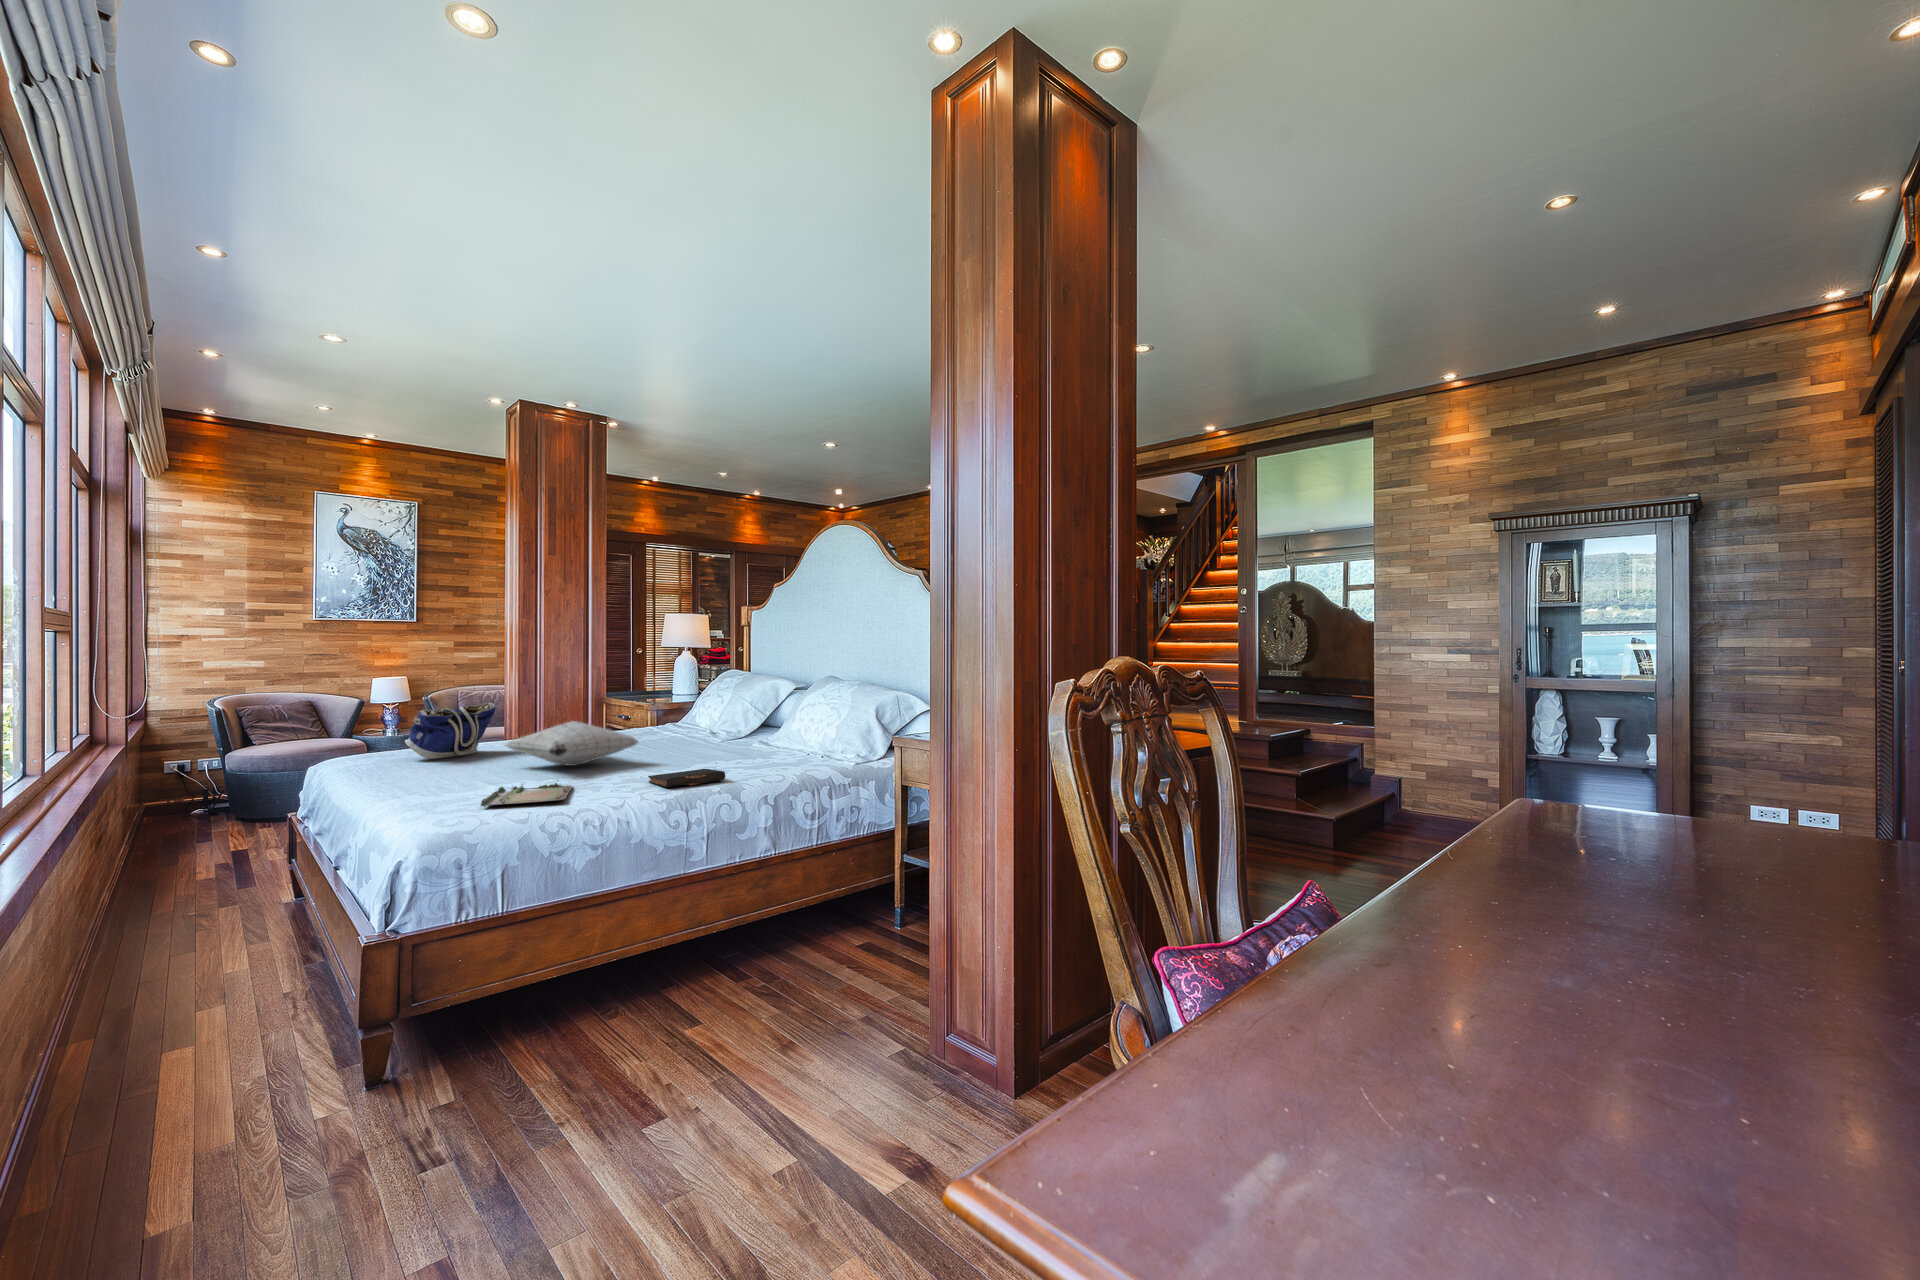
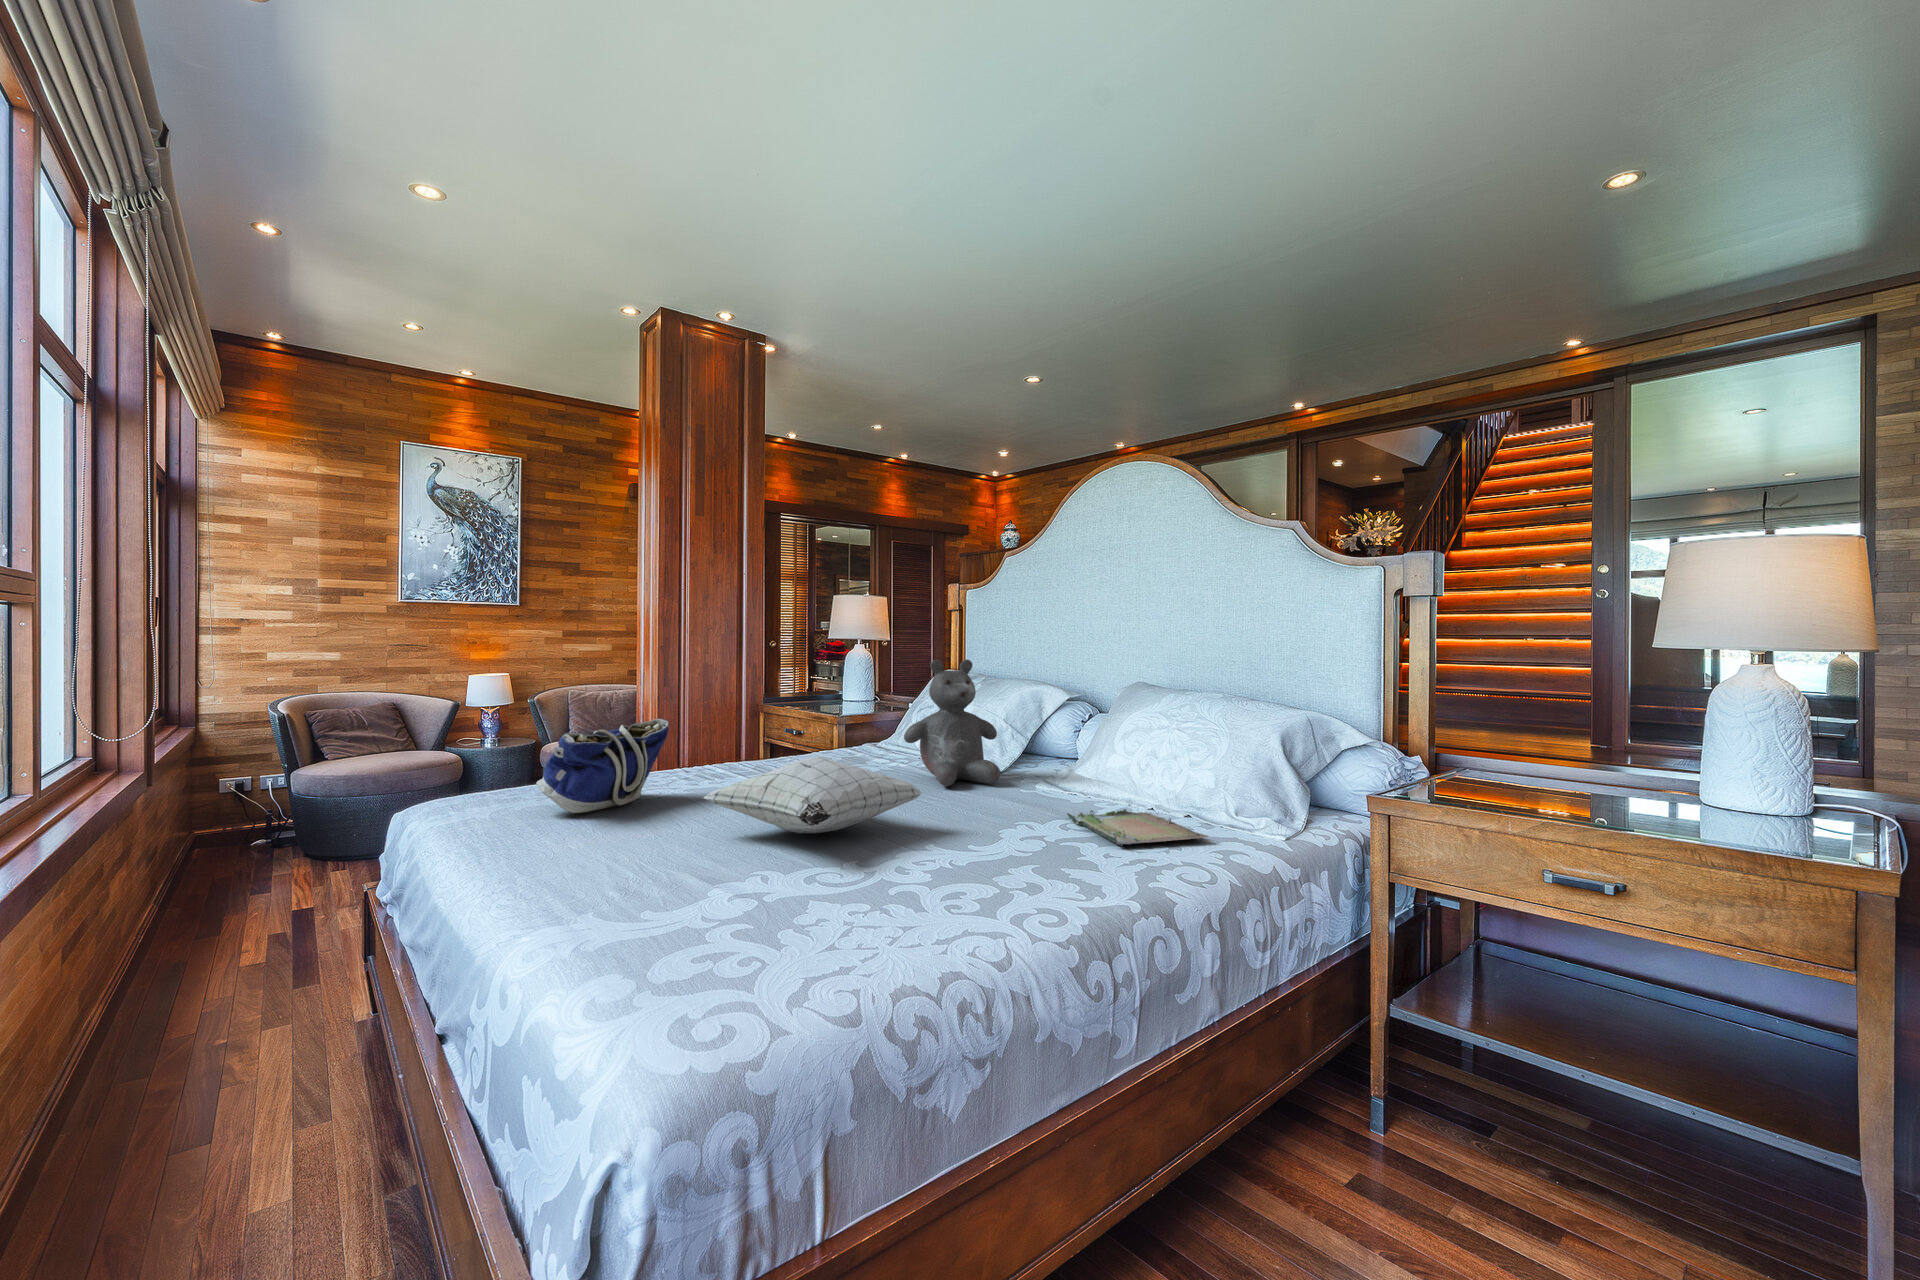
teddy bear: none [663,663,730,745] -> present [904,660,1000,786]
book: present [648,769,725,787] -> none [992,852,1134,903]
tray: present [481,780,572,807] -> present [1067,804,1209,846]

